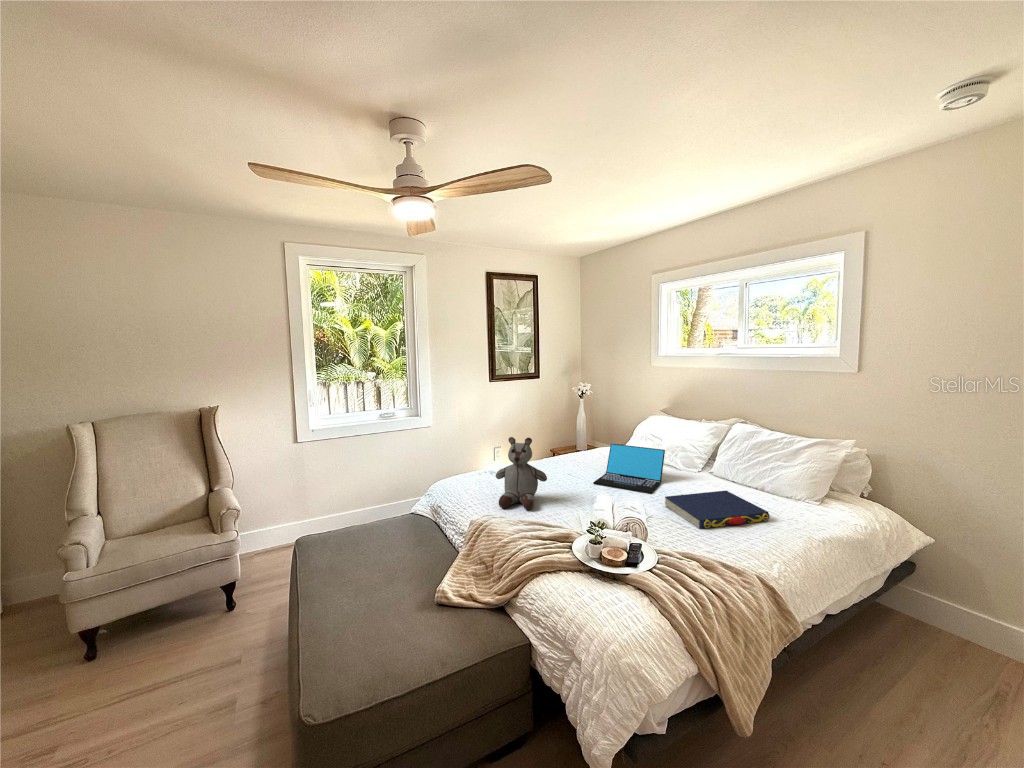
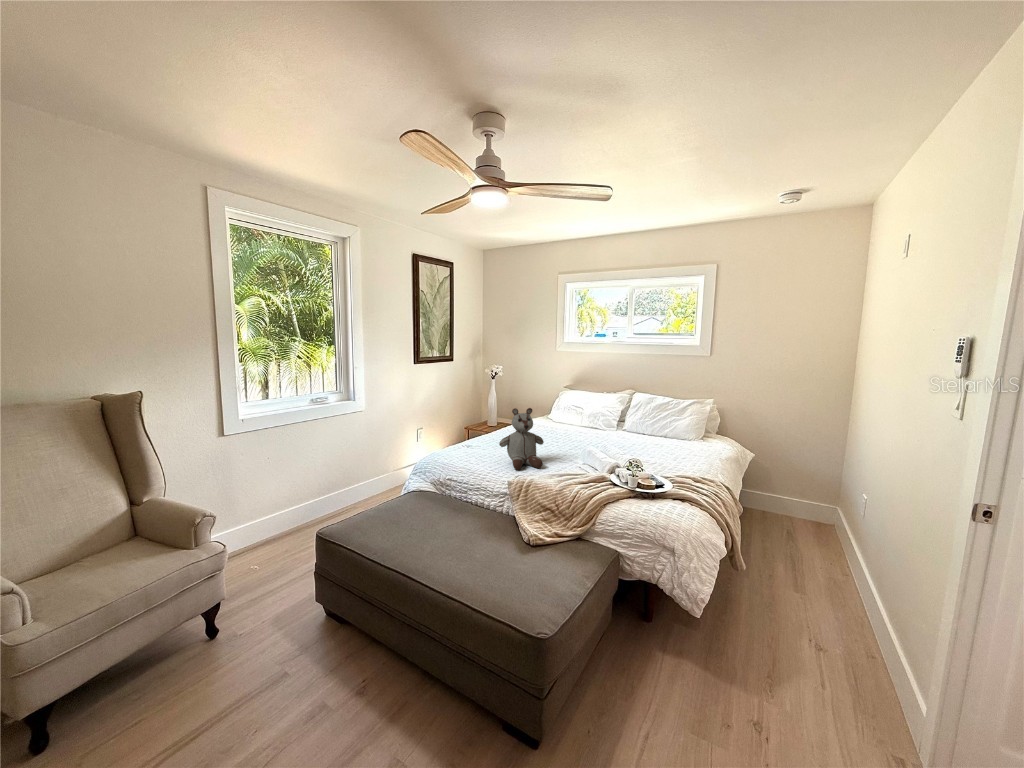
laptop: present [594,444,665,494] -> none [557,413,605,447]
book: present [665,491,770,529] -> none [625,438,690,463]

